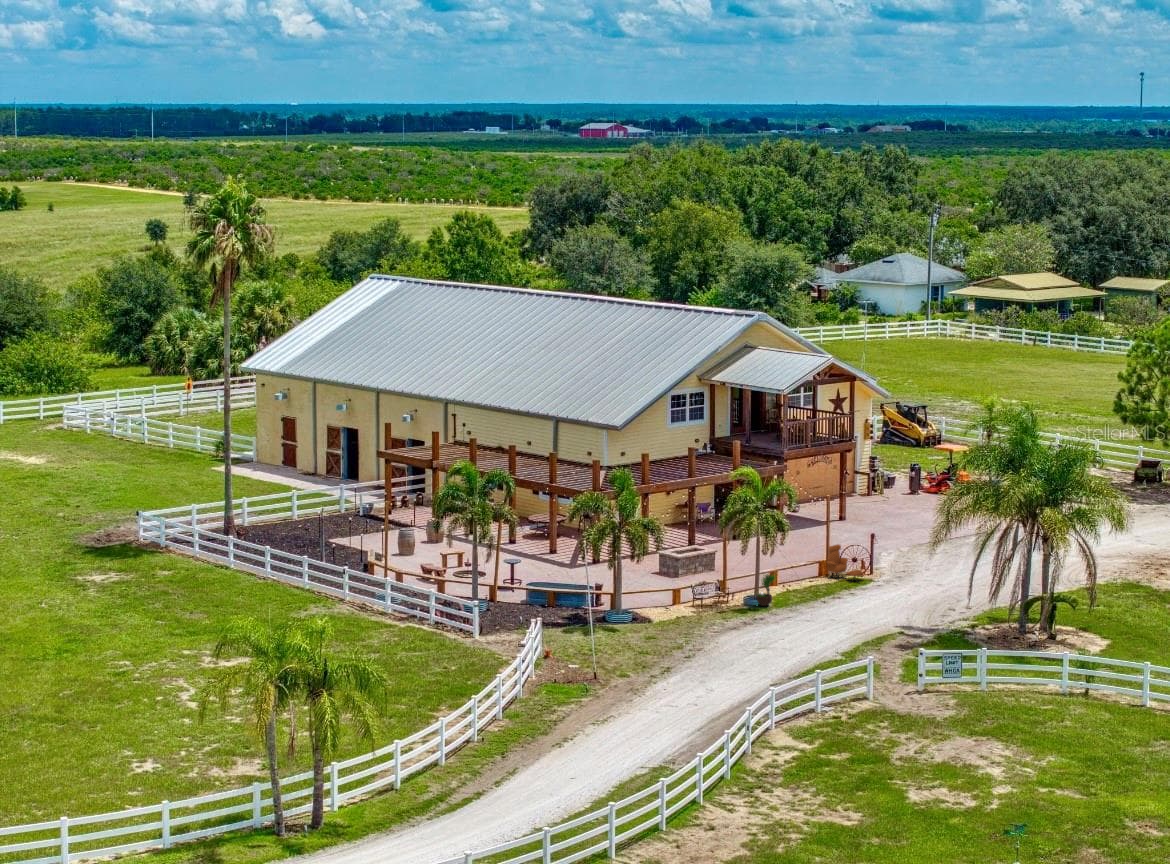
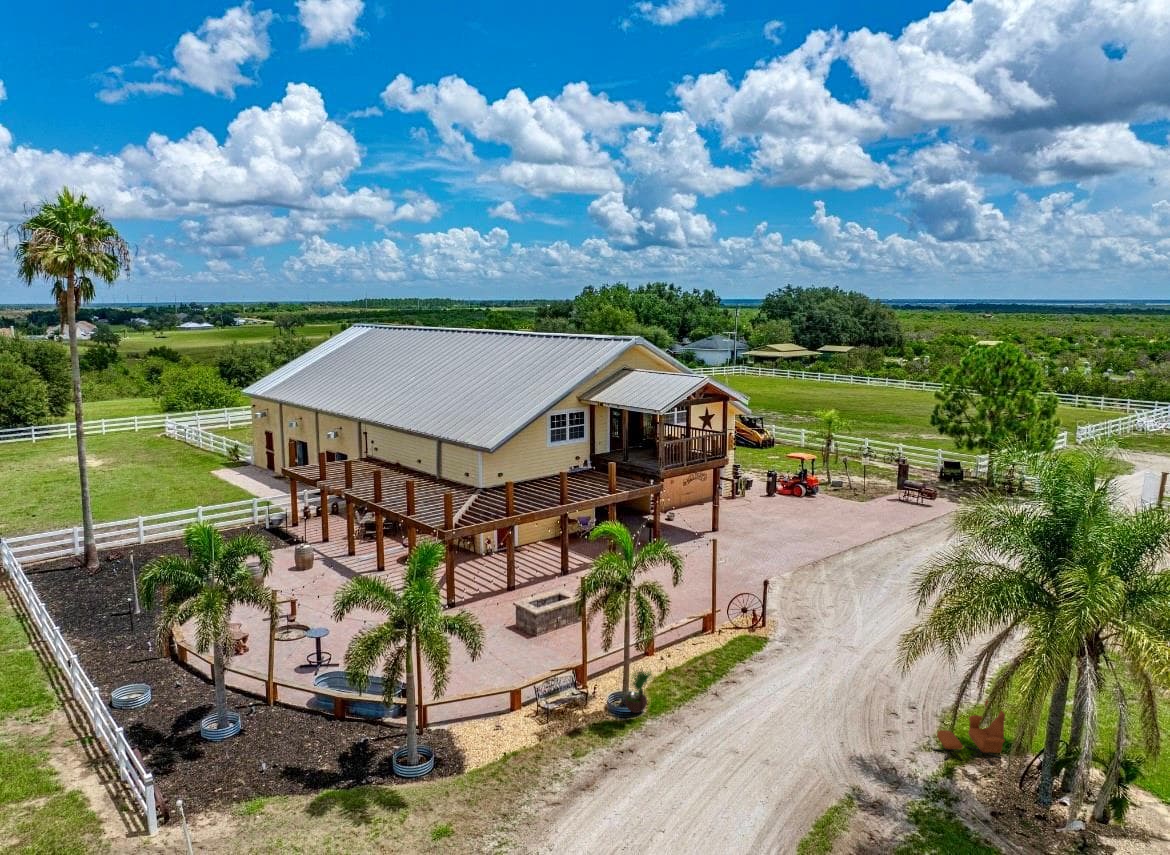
lounge chair: present [827,544,862,583] -> present [933,699,1005,765]

